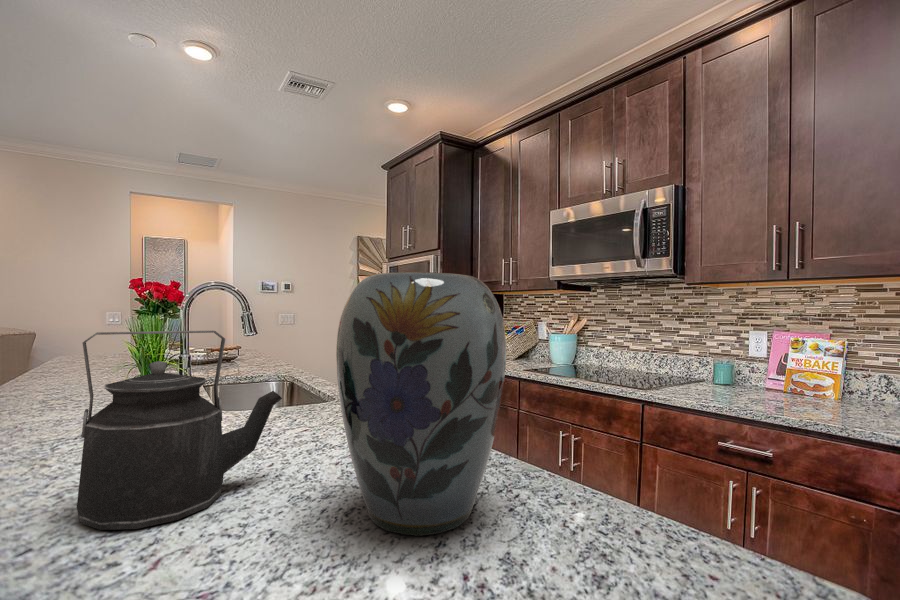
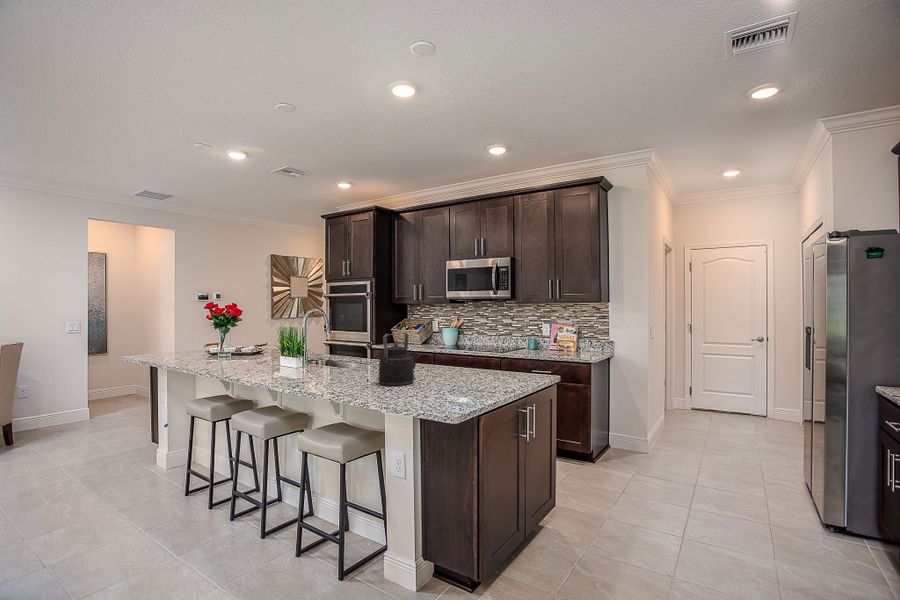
vase: present [336,272,506,536] -> none [446,316,490,380]

